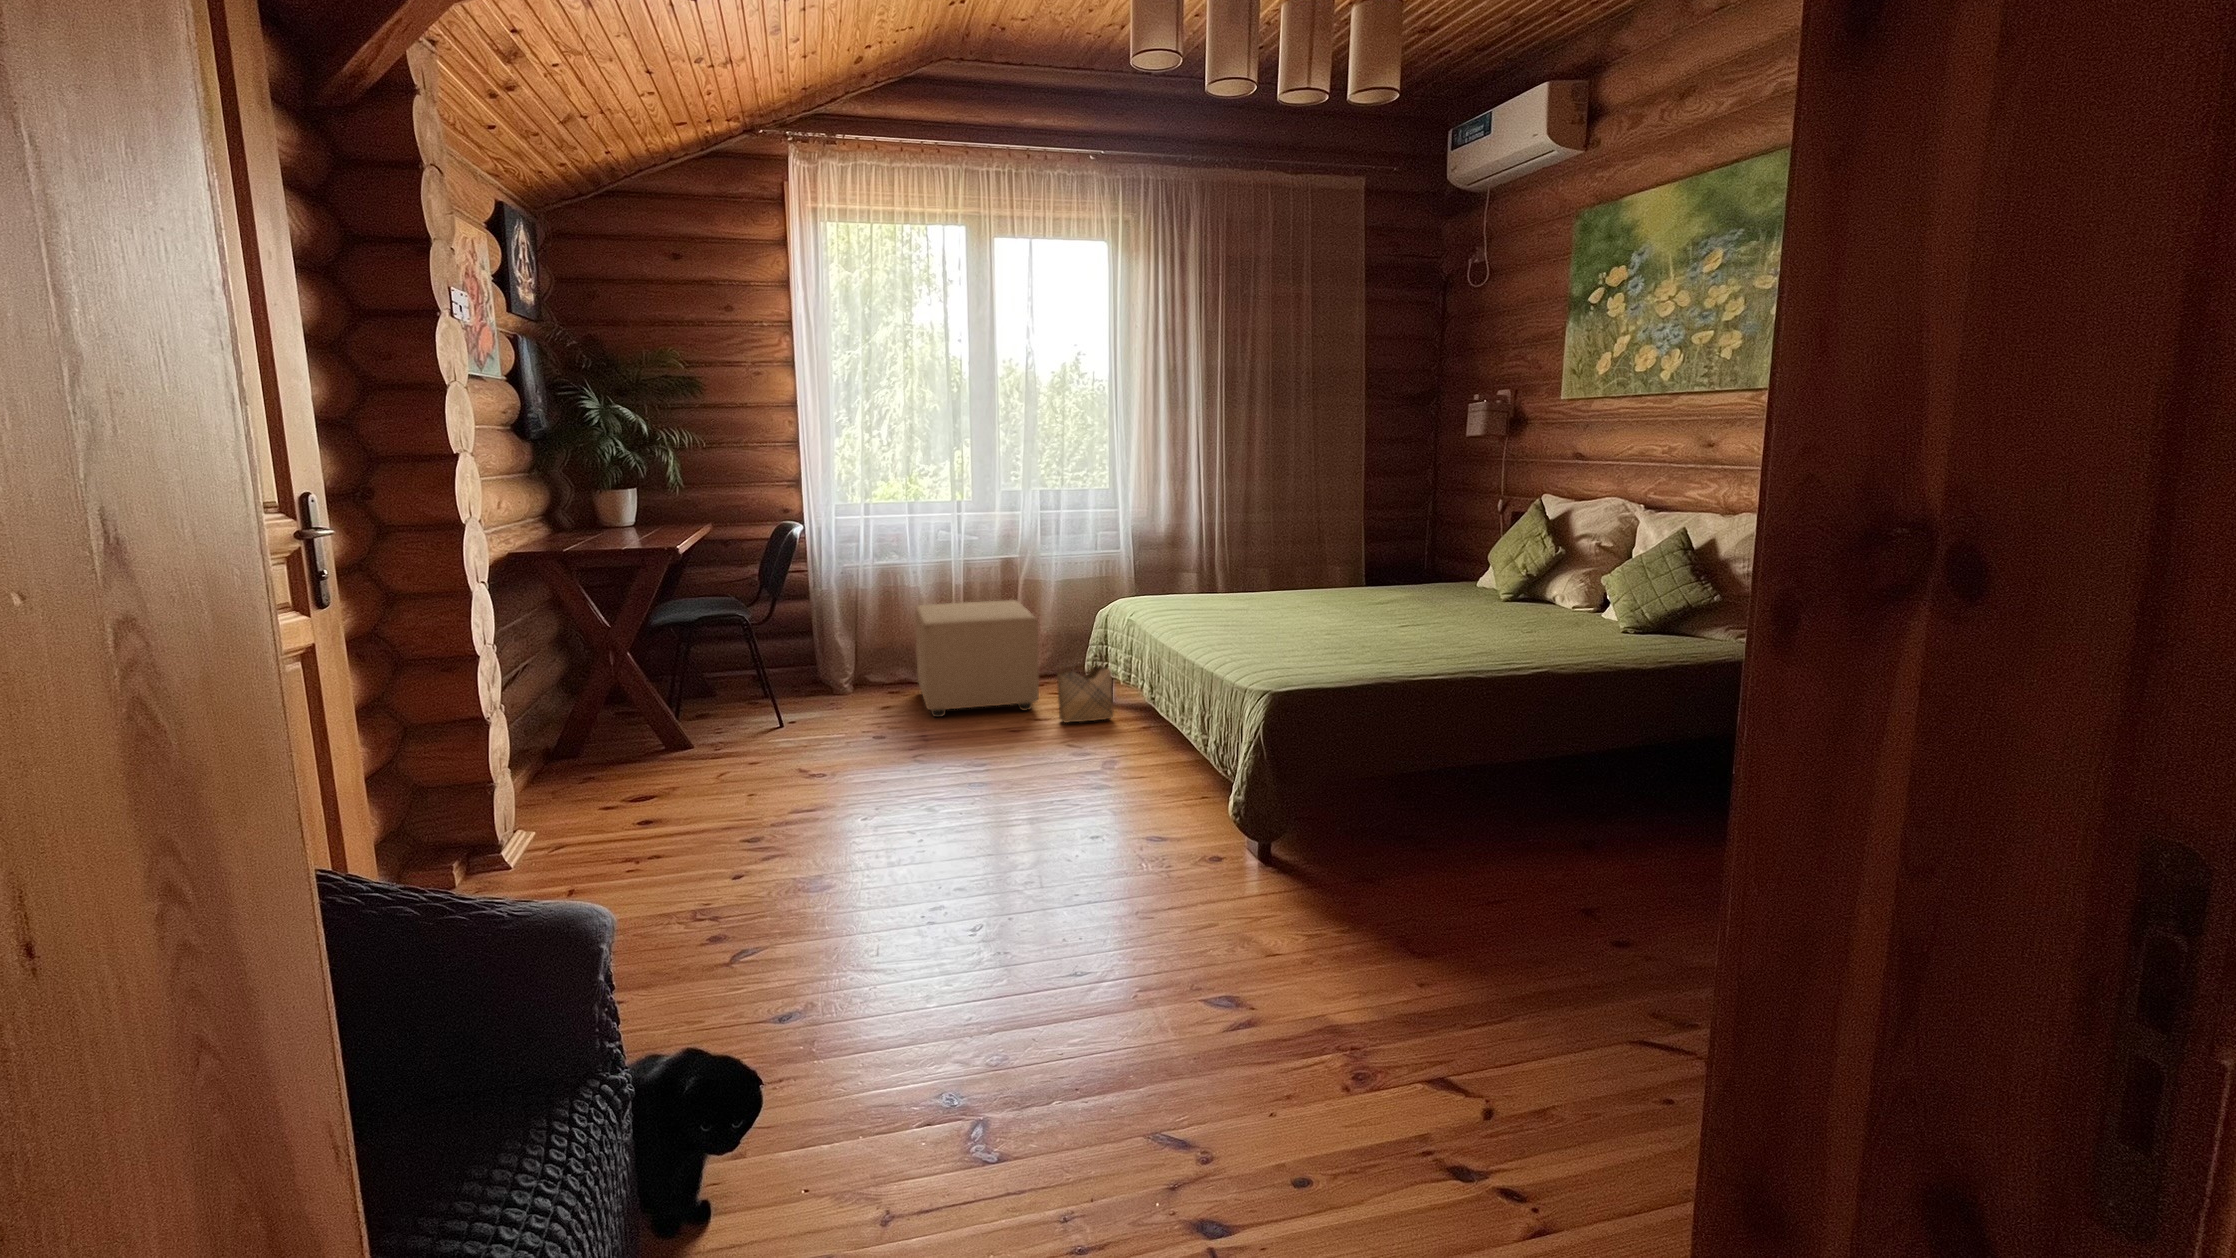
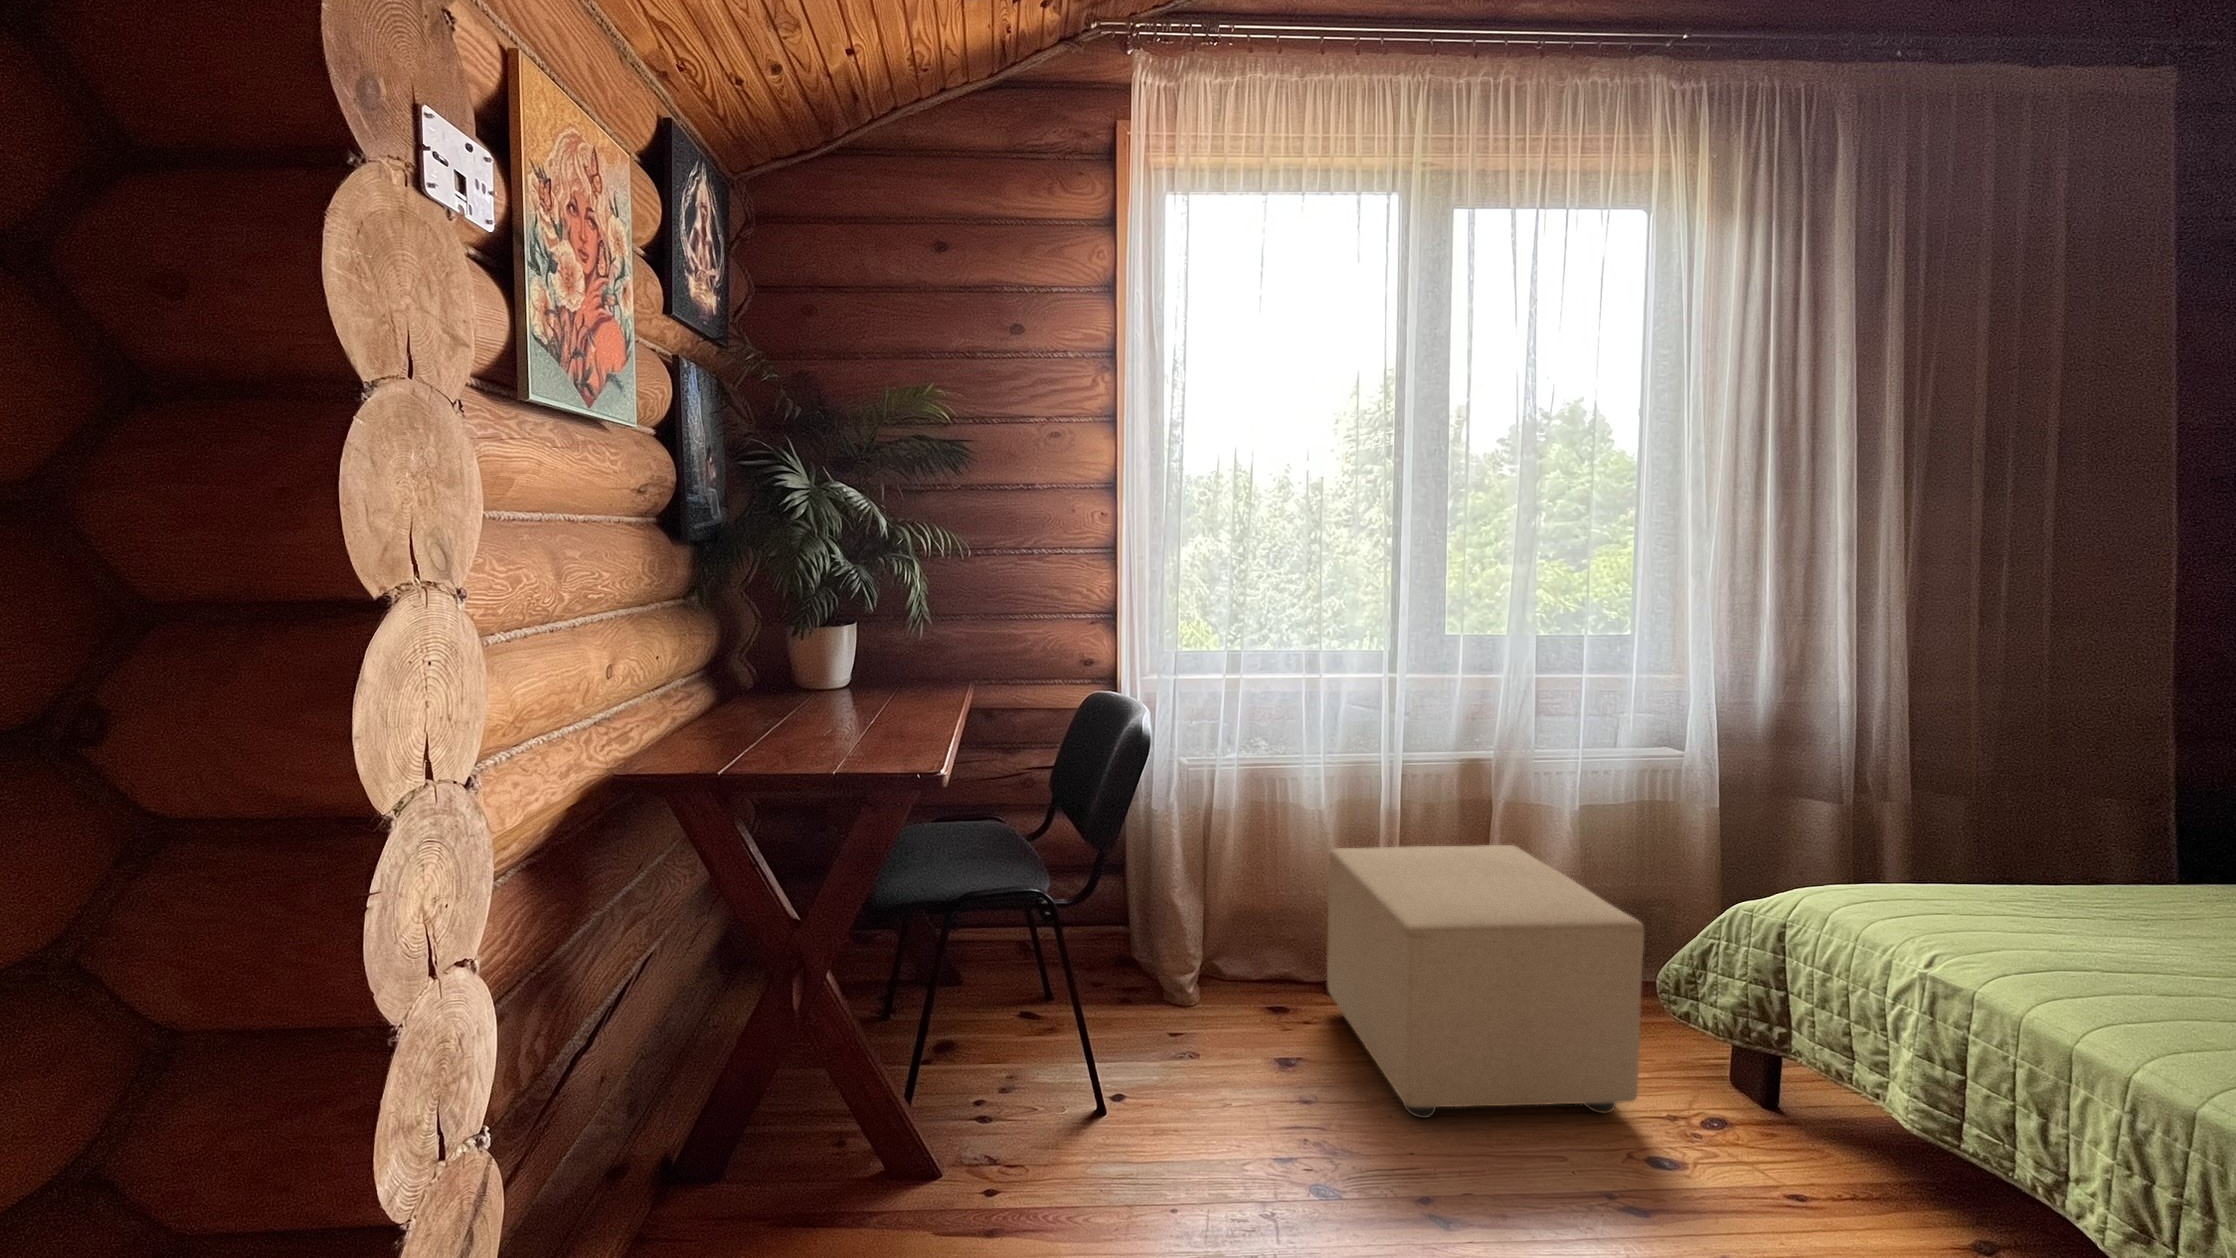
woven basket: present [1057,640,1114,723] -> none [1720,982,1863,1195]

